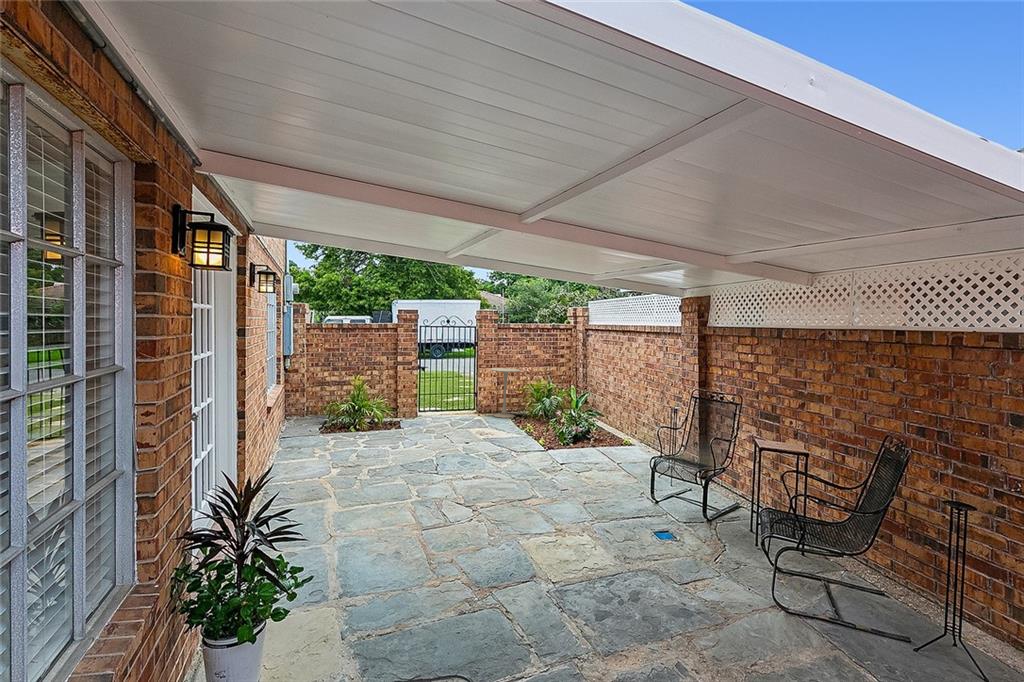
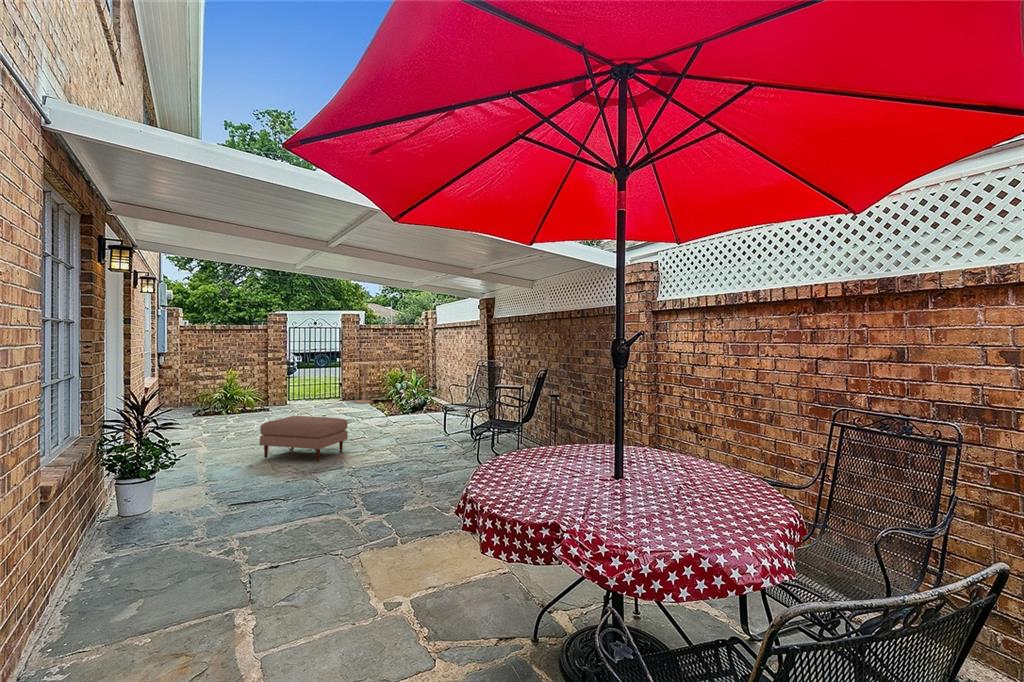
ottoman: none [408,464,523,547] -> present [260,416,348,462]

